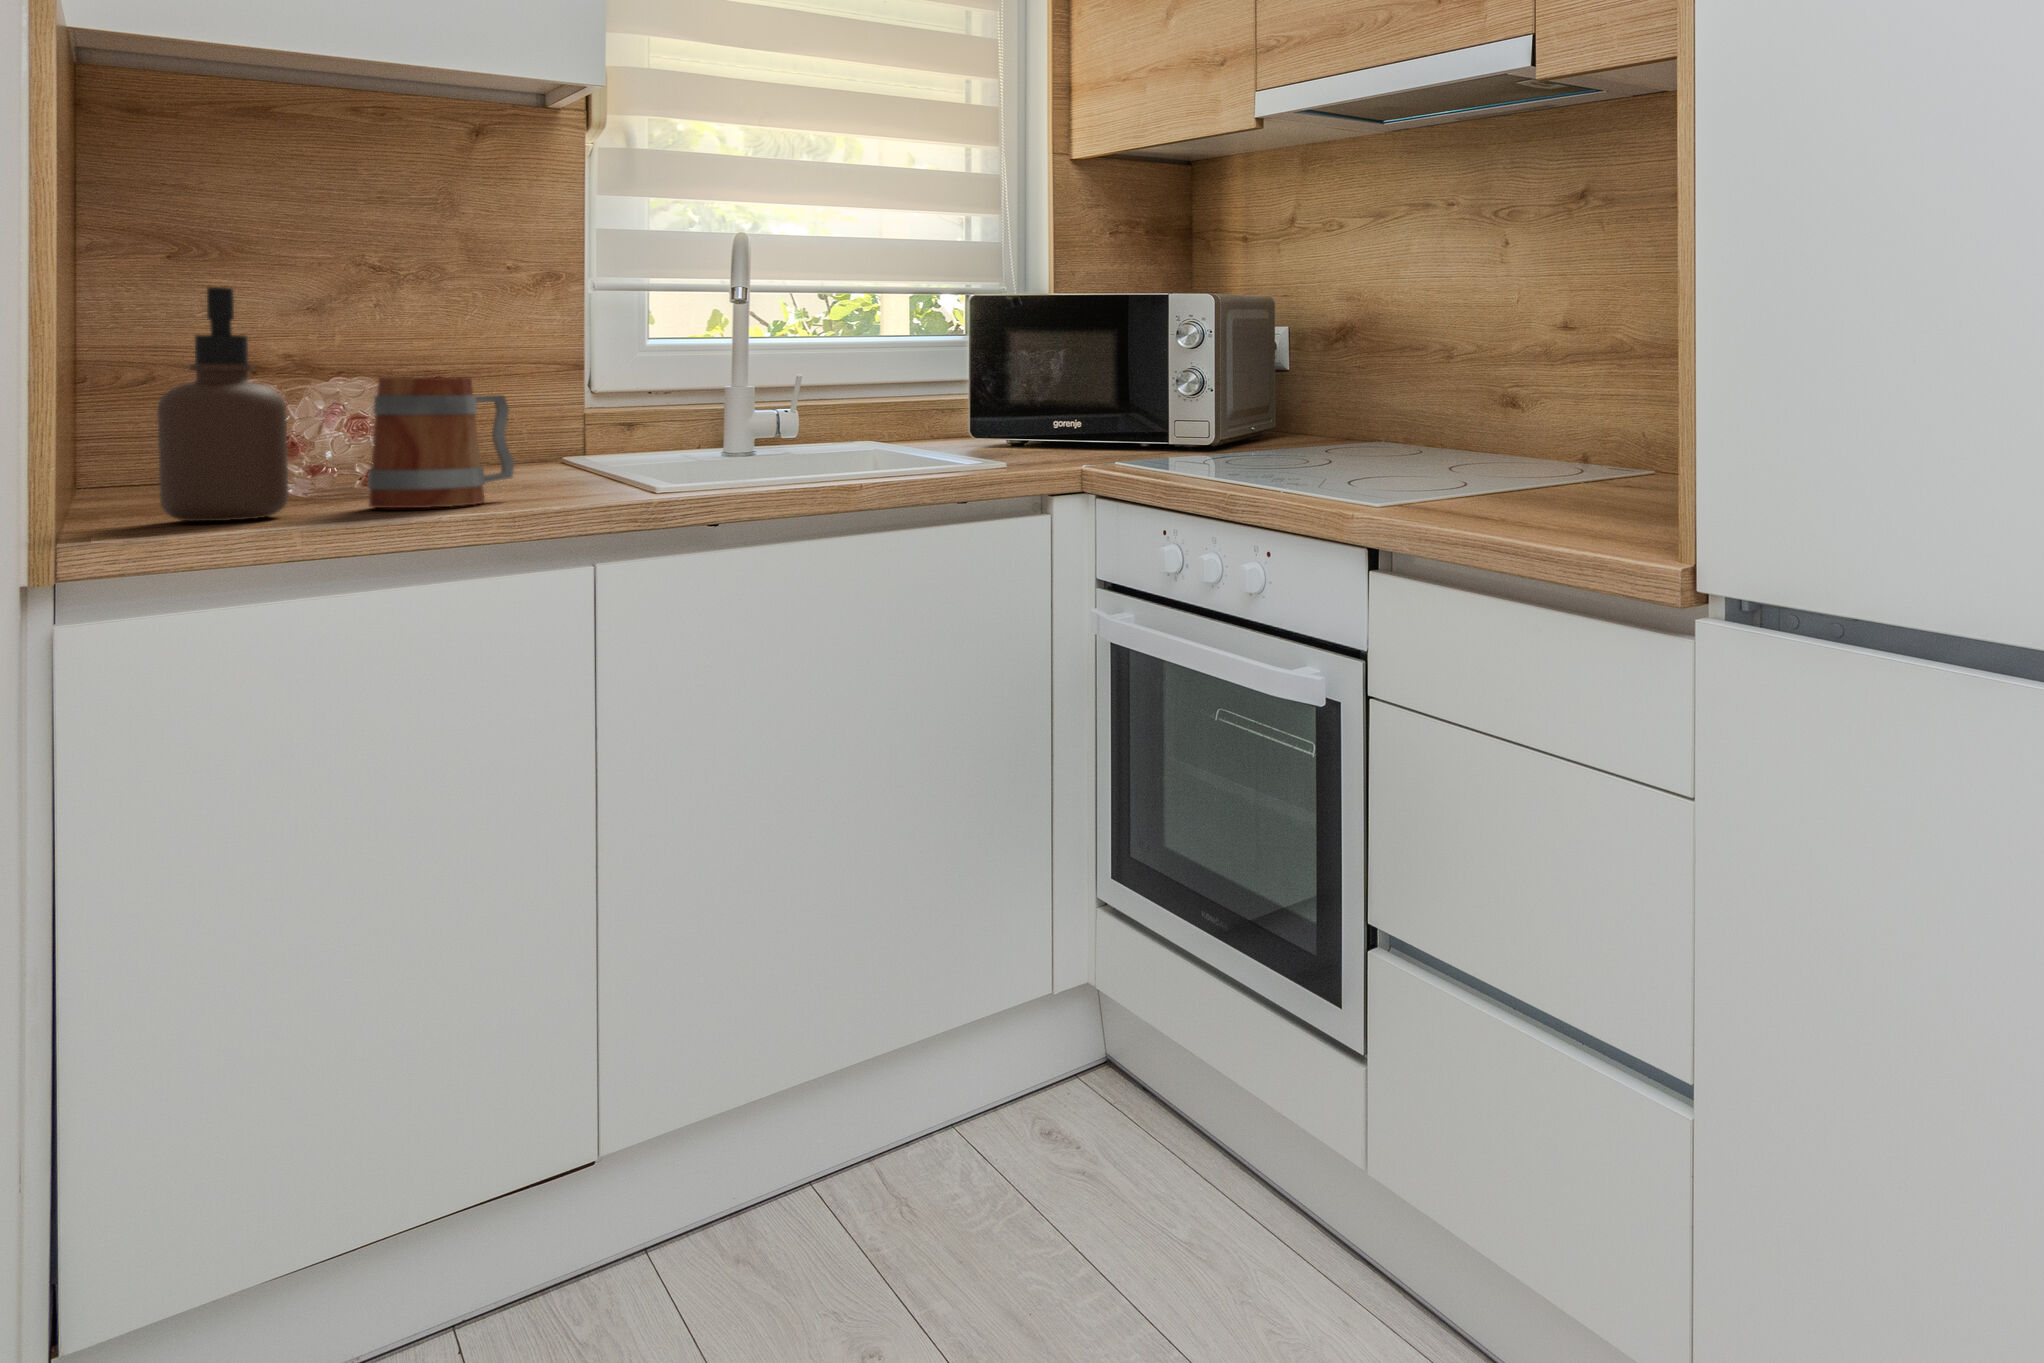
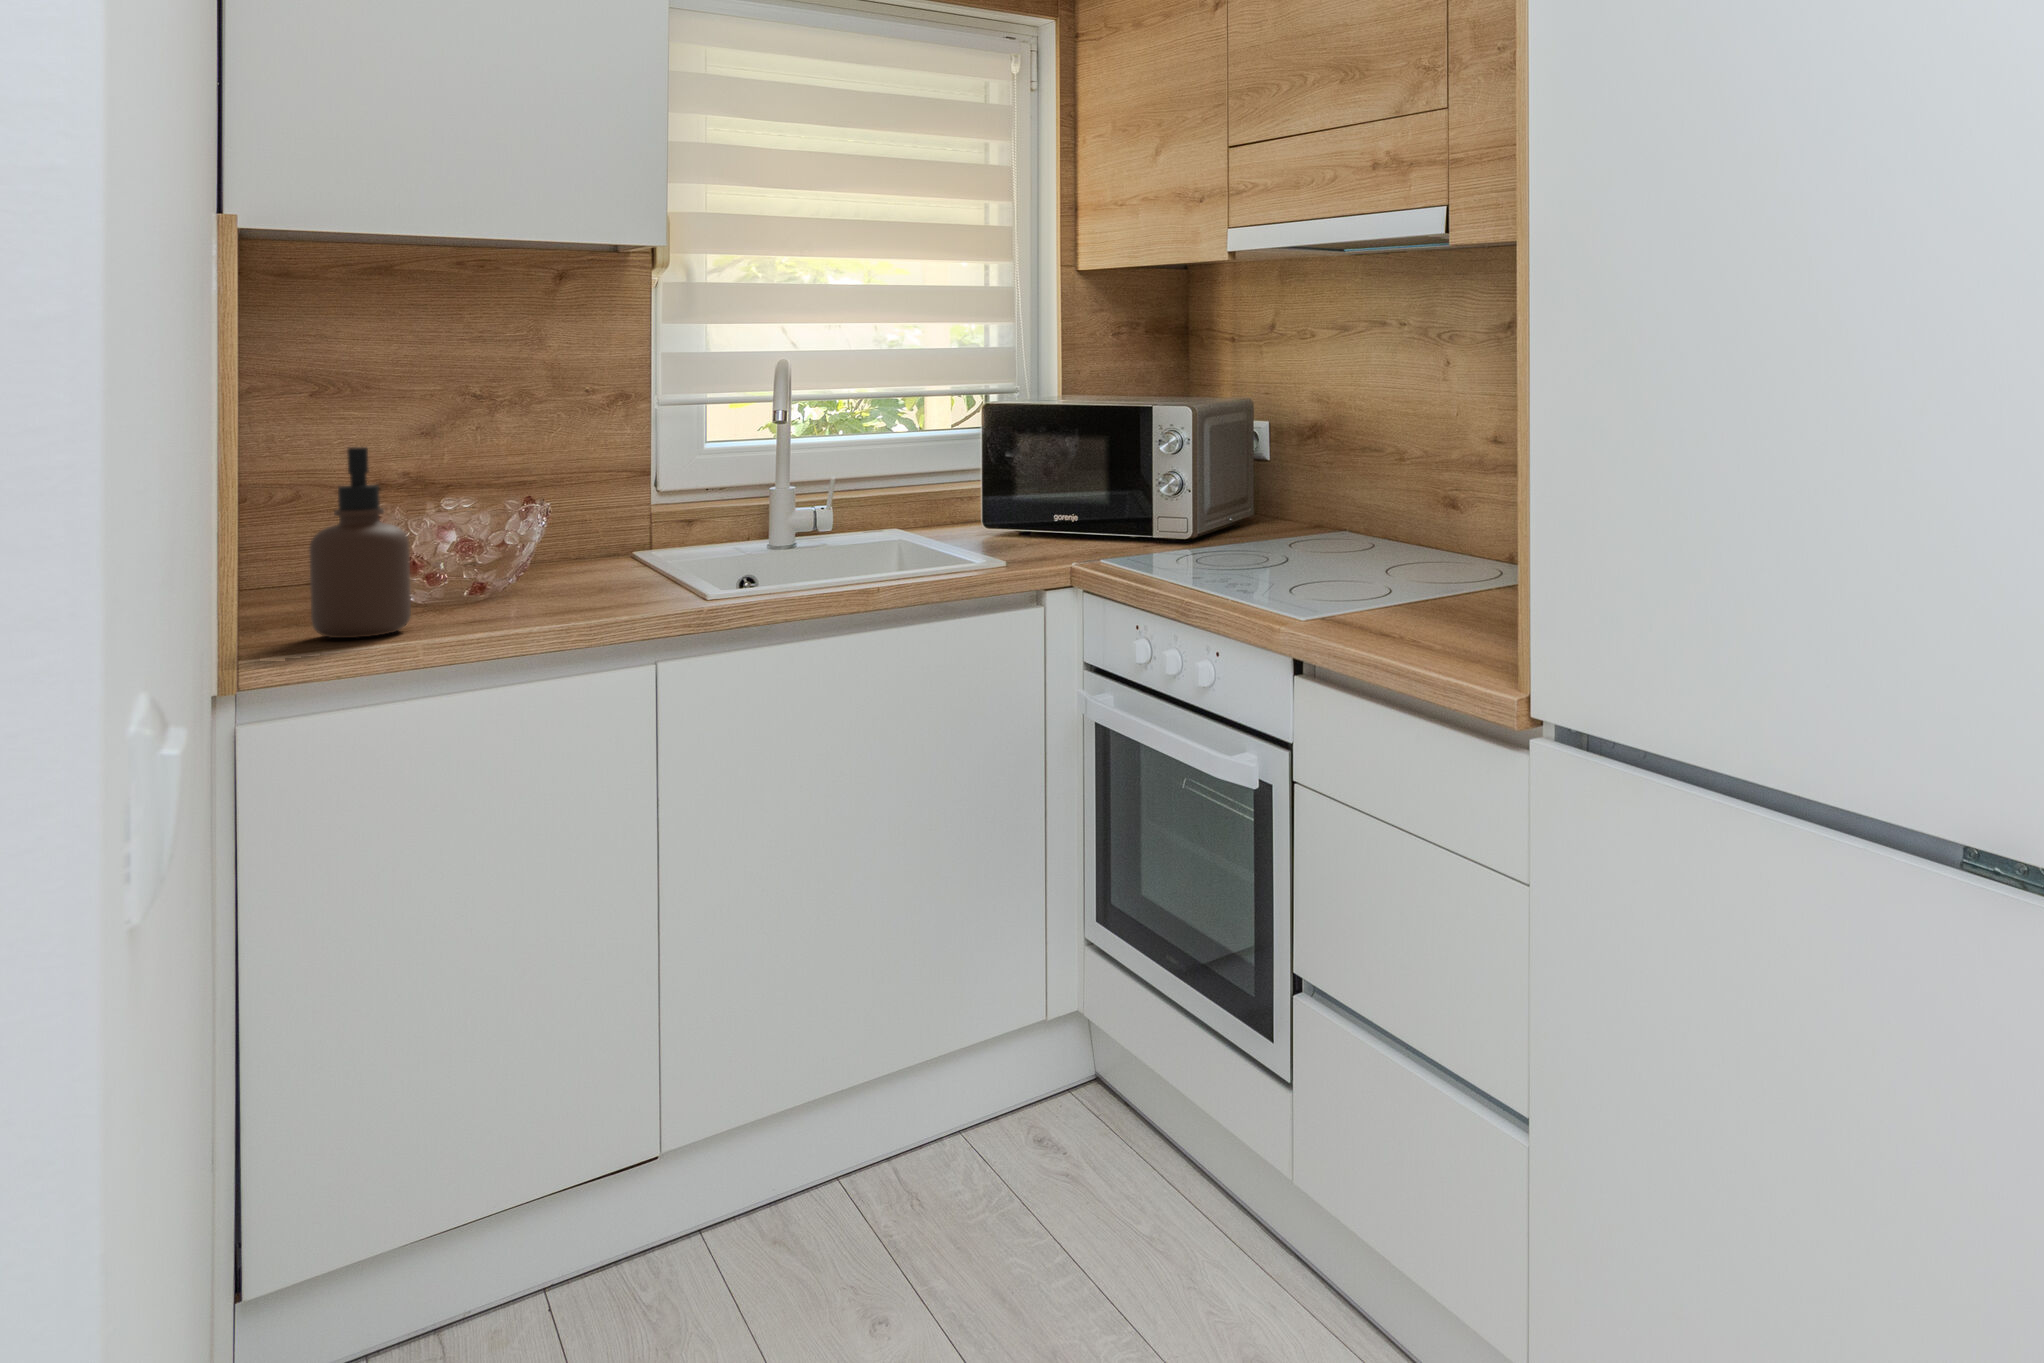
mug: present [368,377,514,508] -> none [473,508,591,621]

